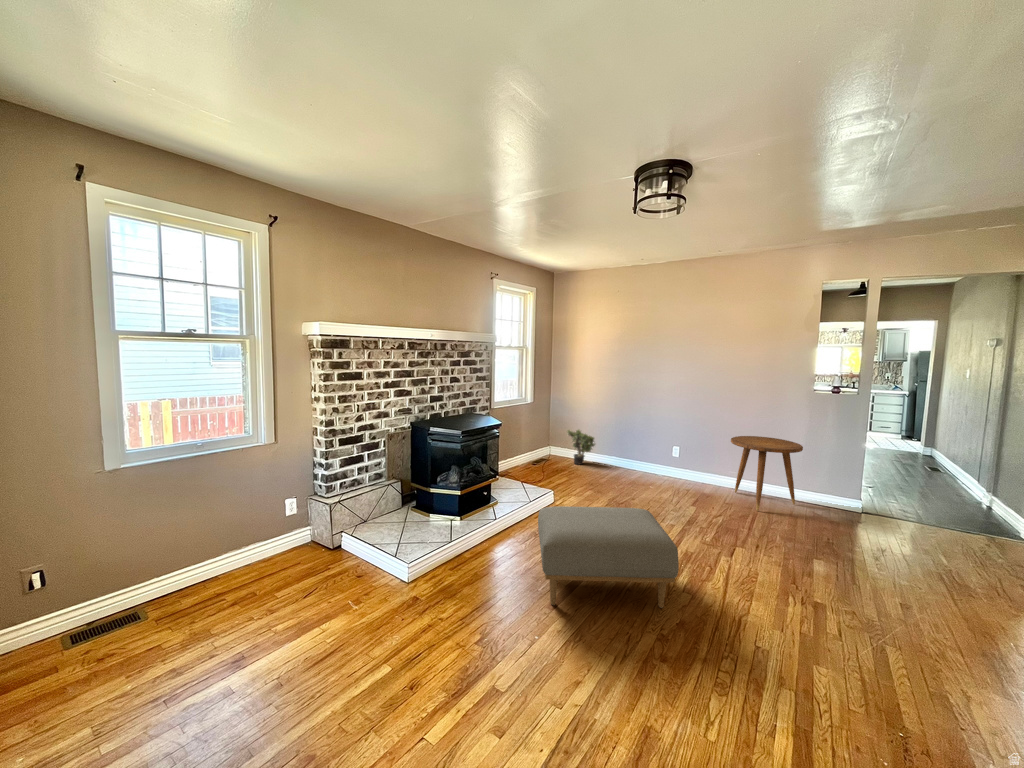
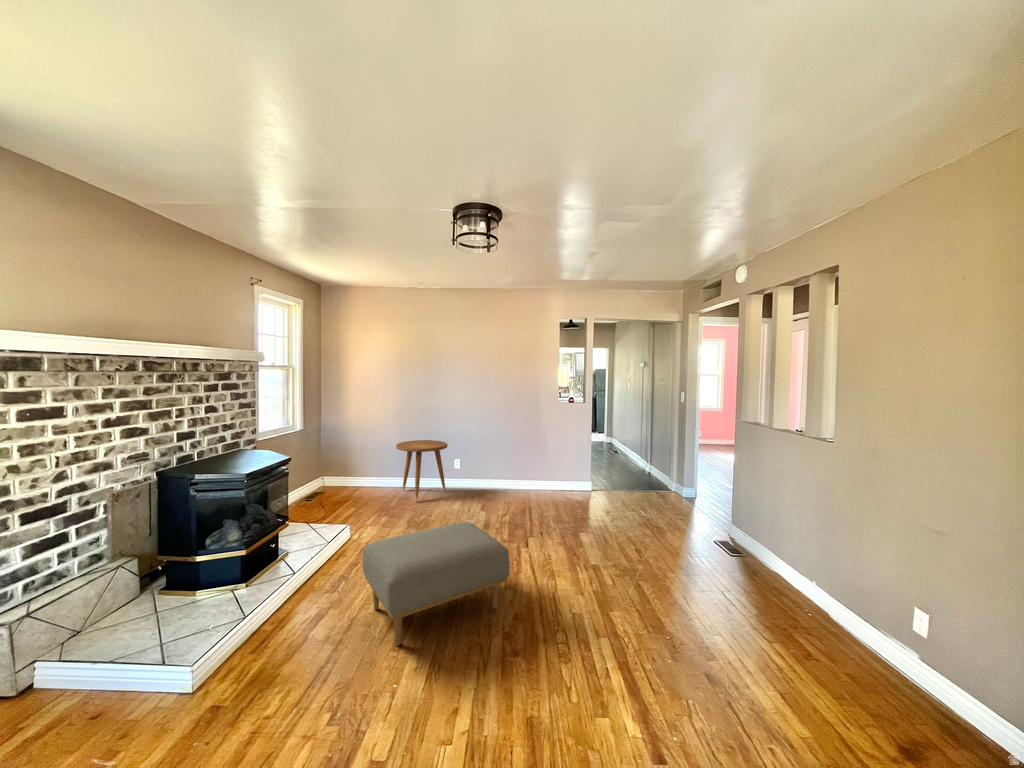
potted plant: present [567,430,595,465] -> none [347,454,380,492]
side table: present [731,436,803,511] -> present [396,440,447,502]

